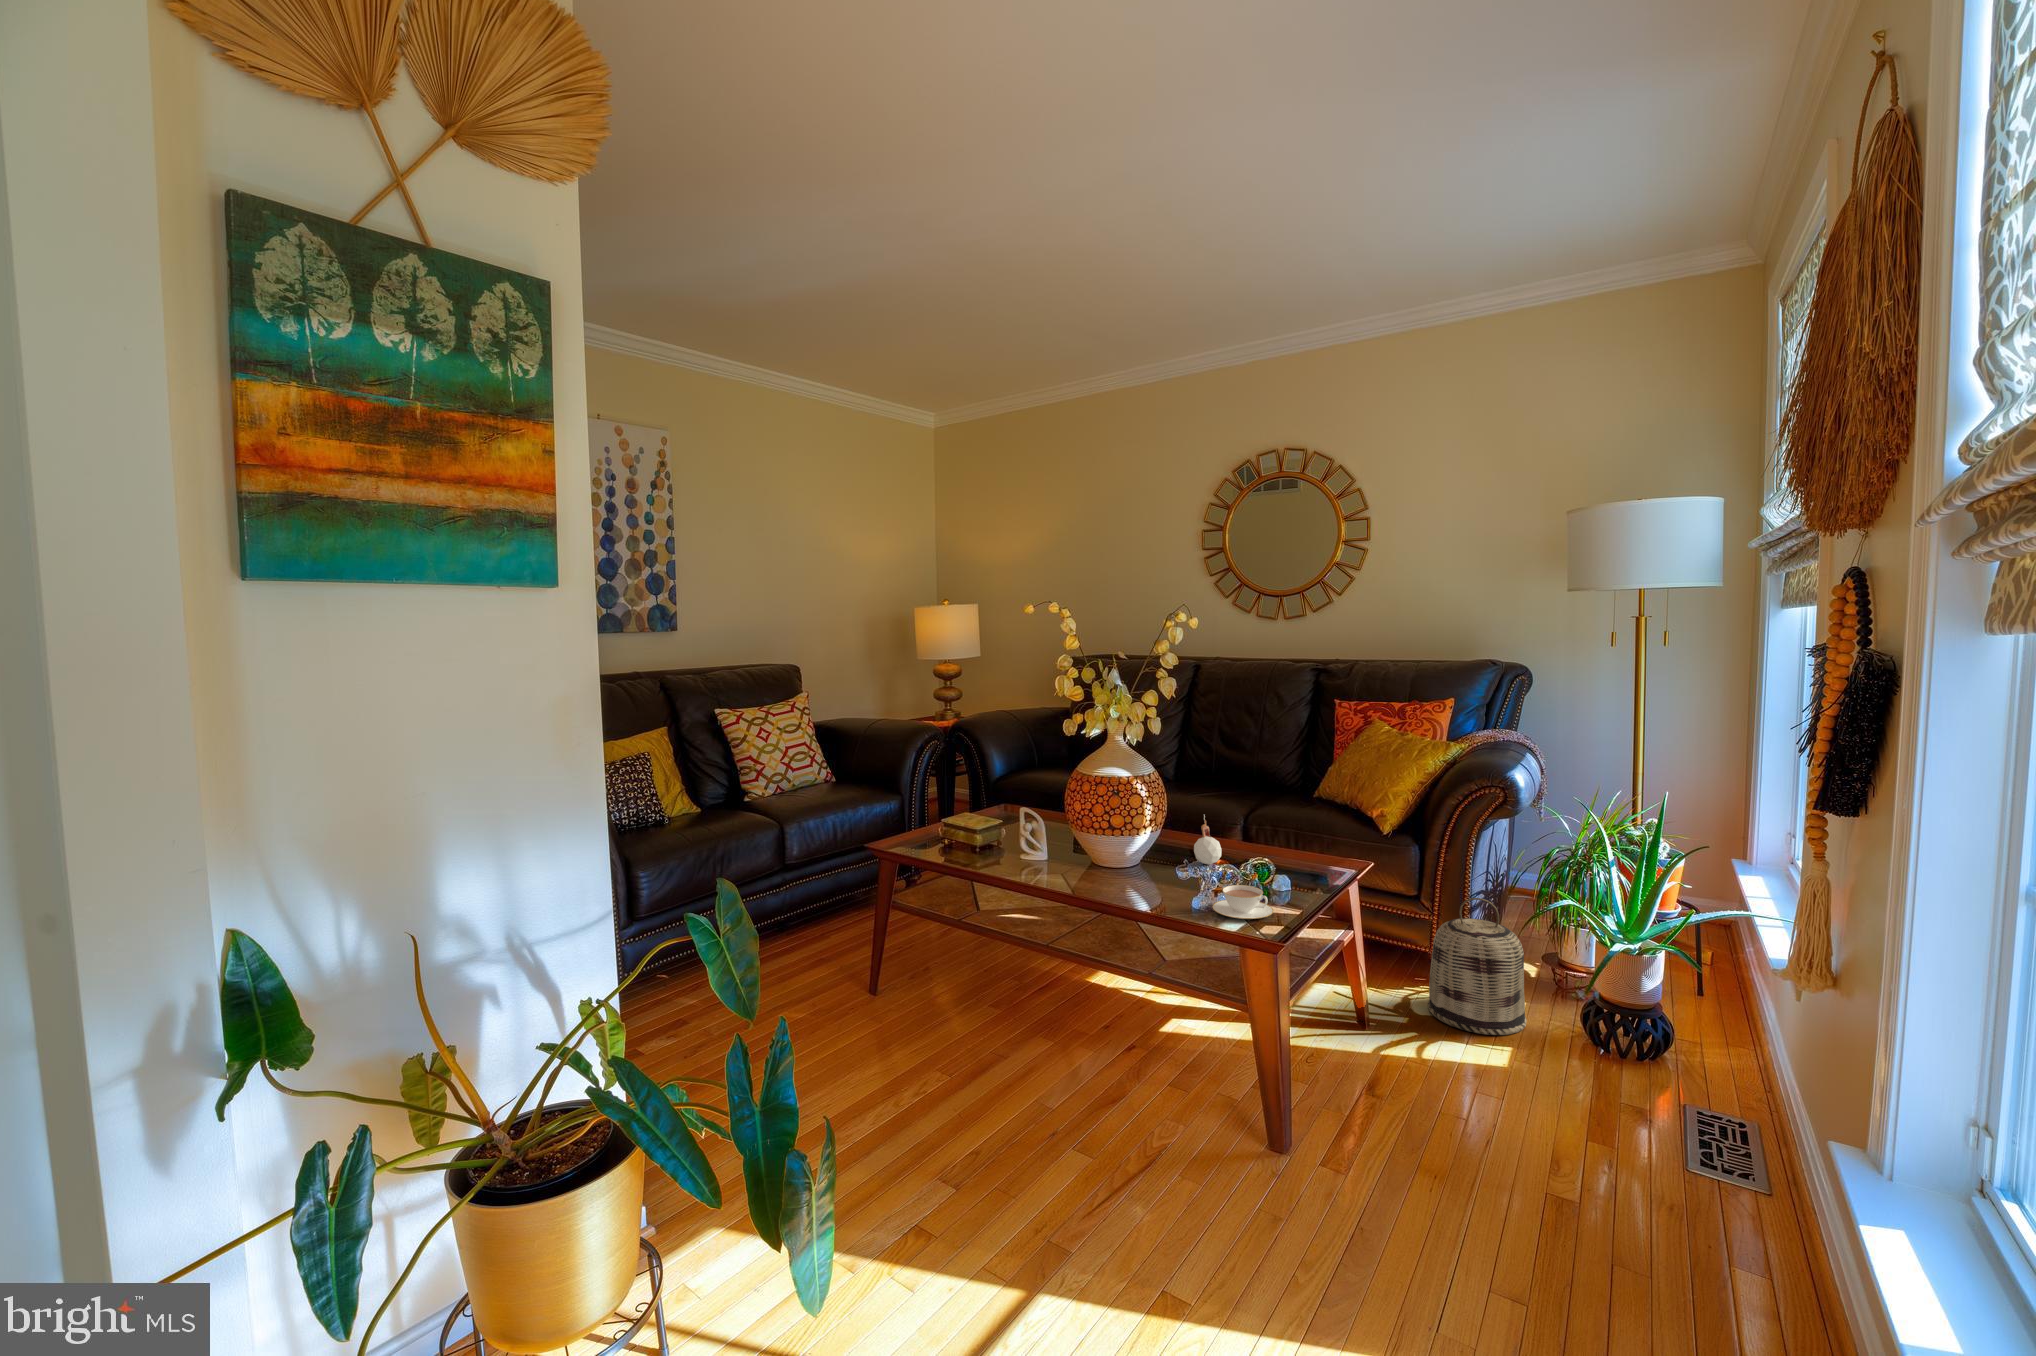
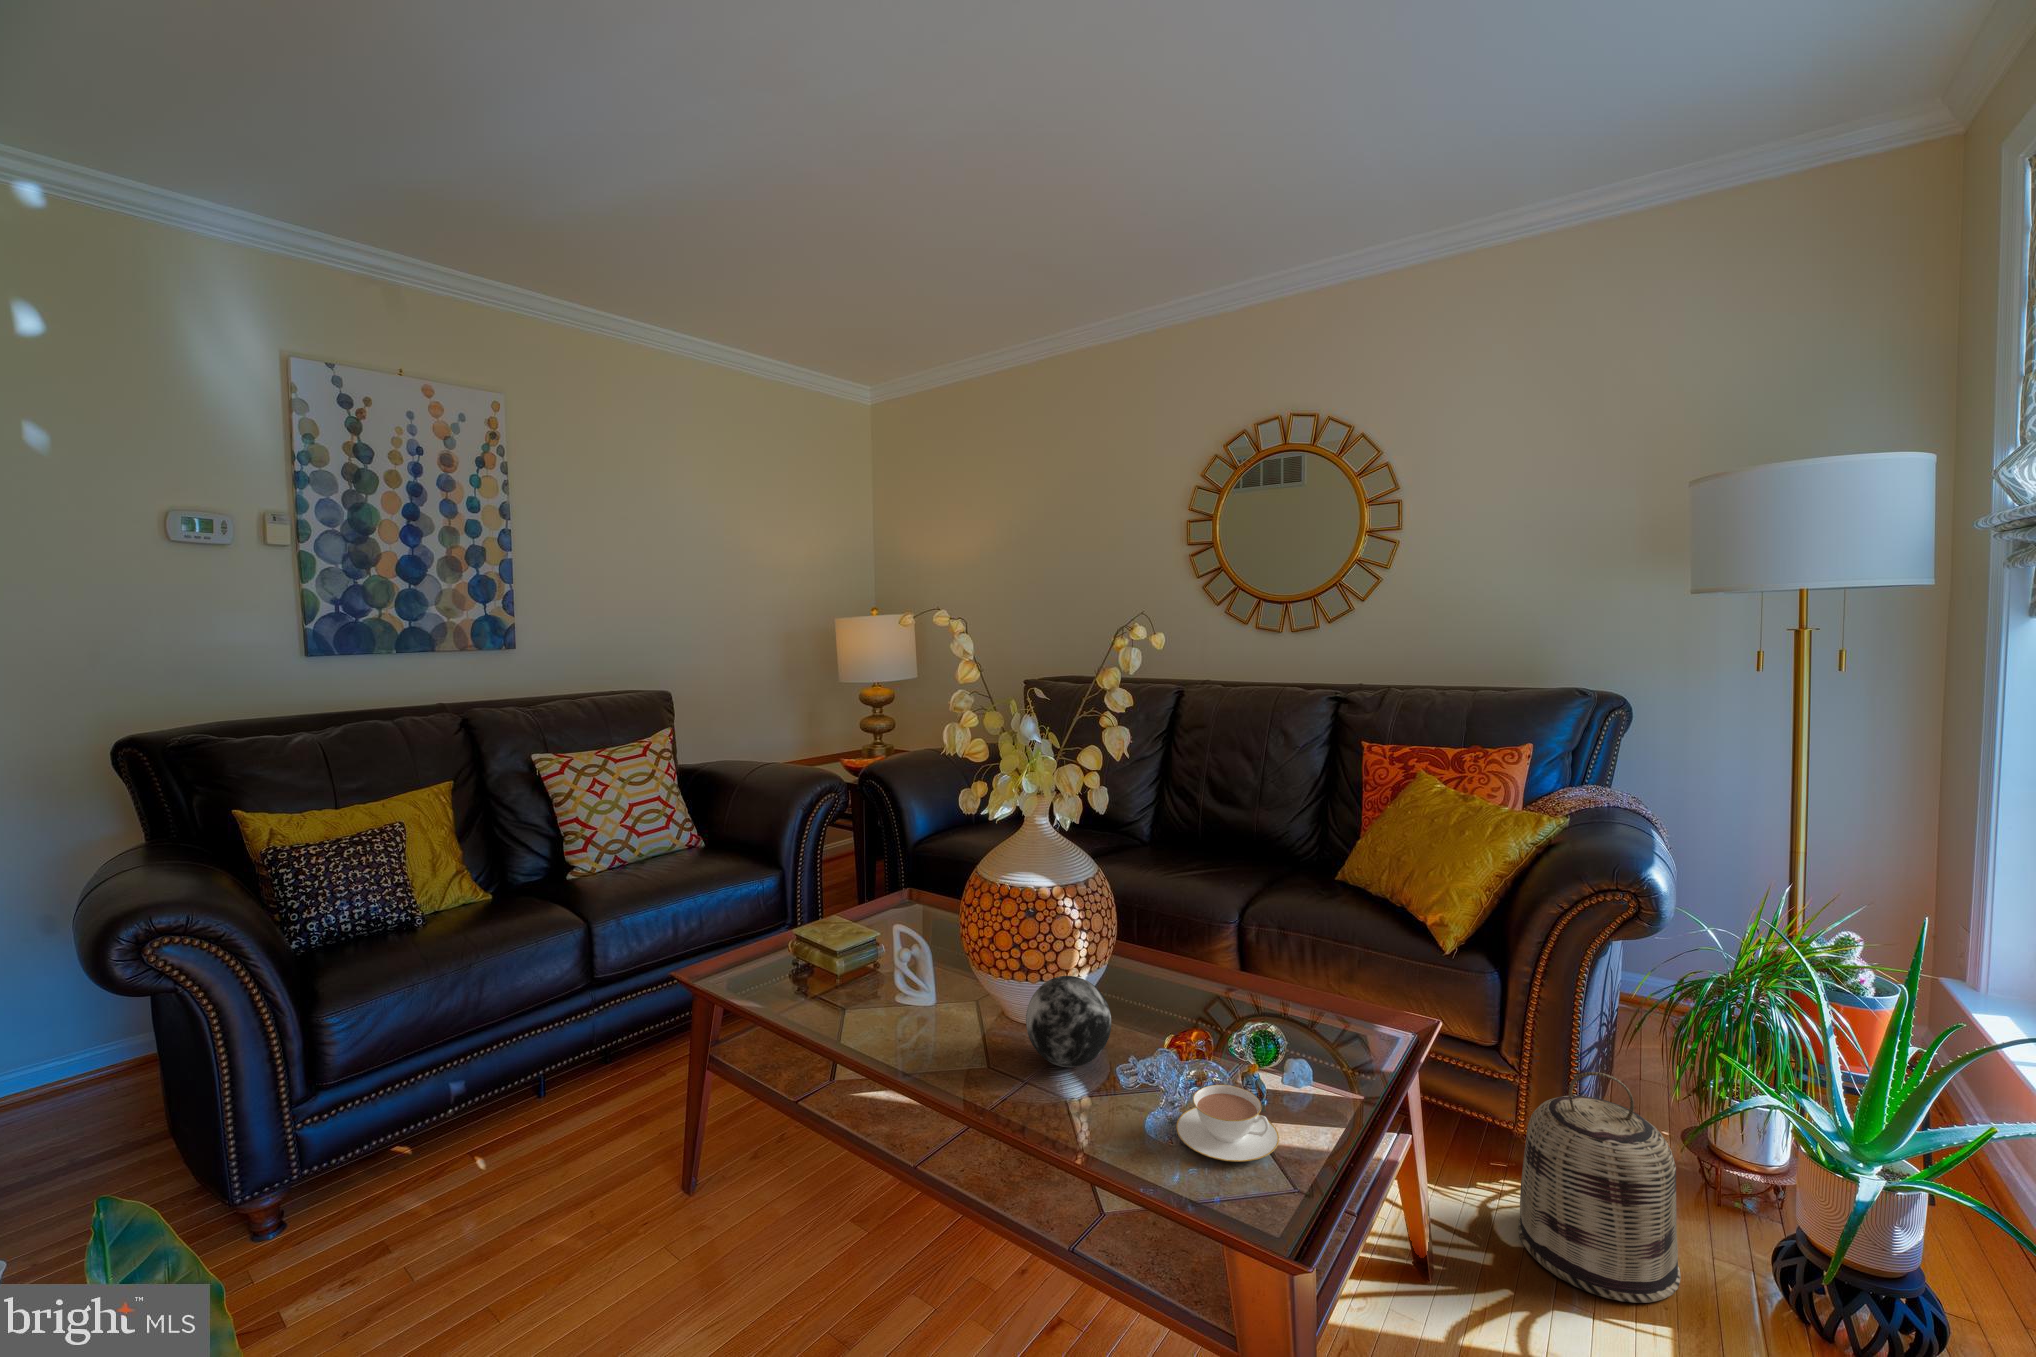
candle: present [1194,815,1222,865] -> none [1158,934,1200,1013]
decorative orb: none [1114,832,1168,887] -> present [1026,976,1111,1067]

